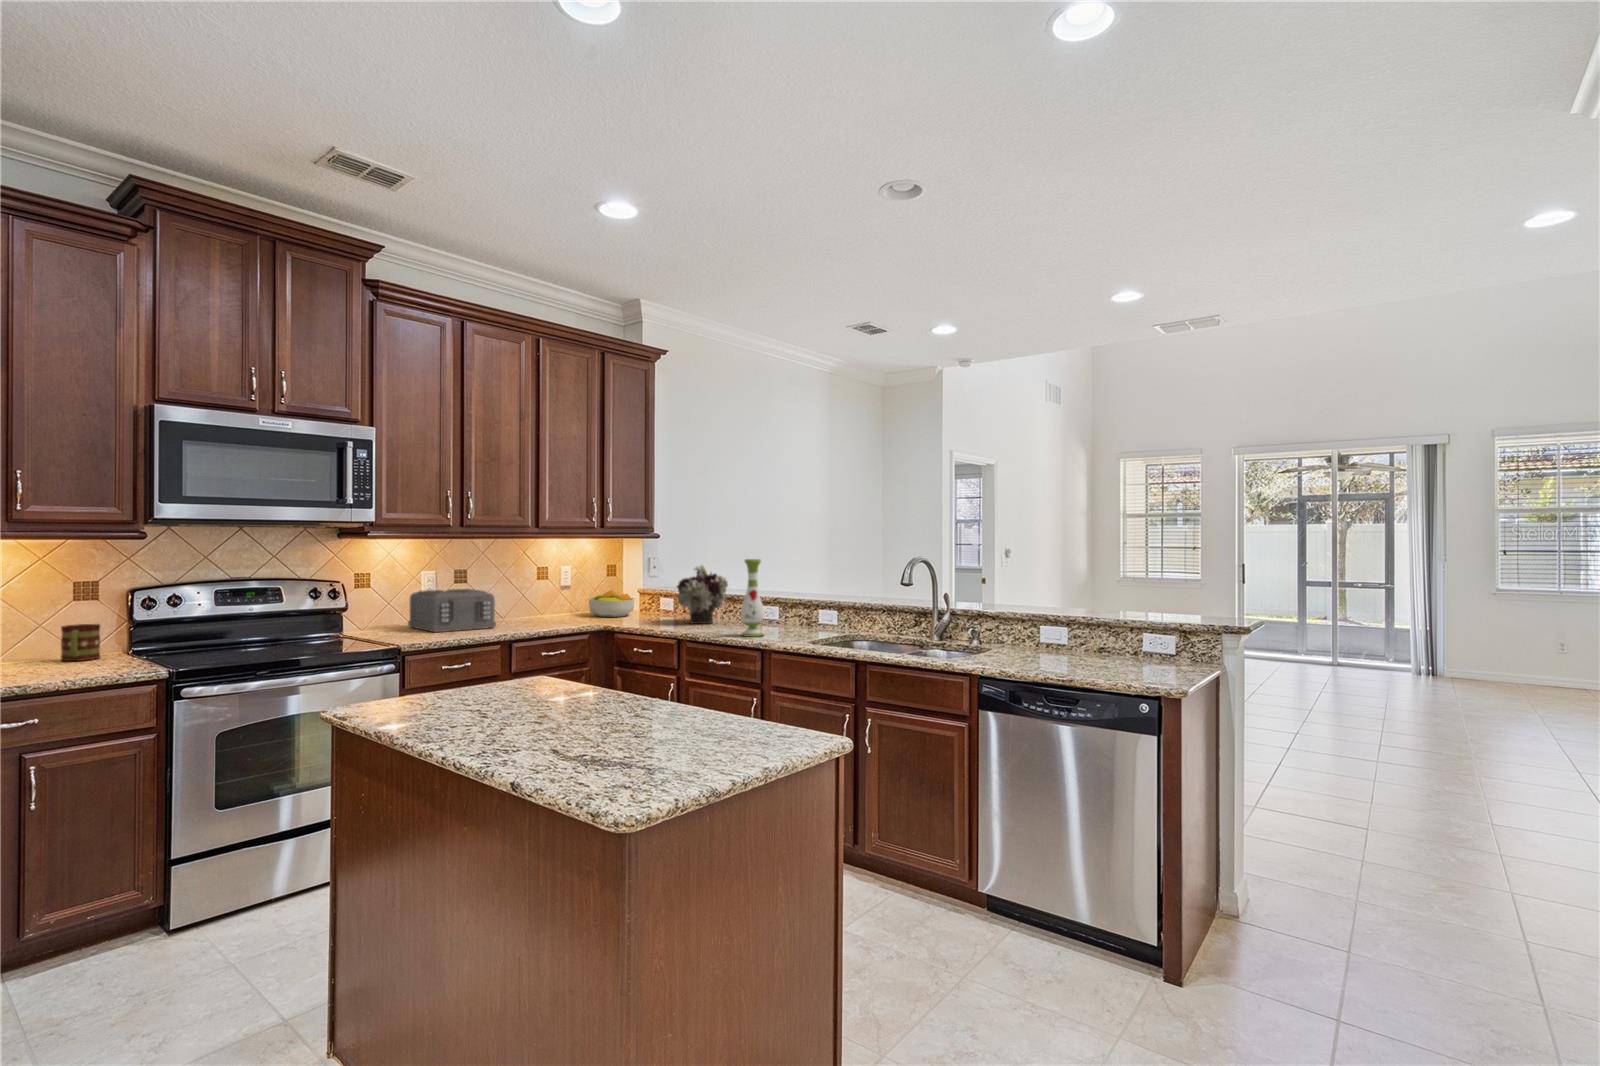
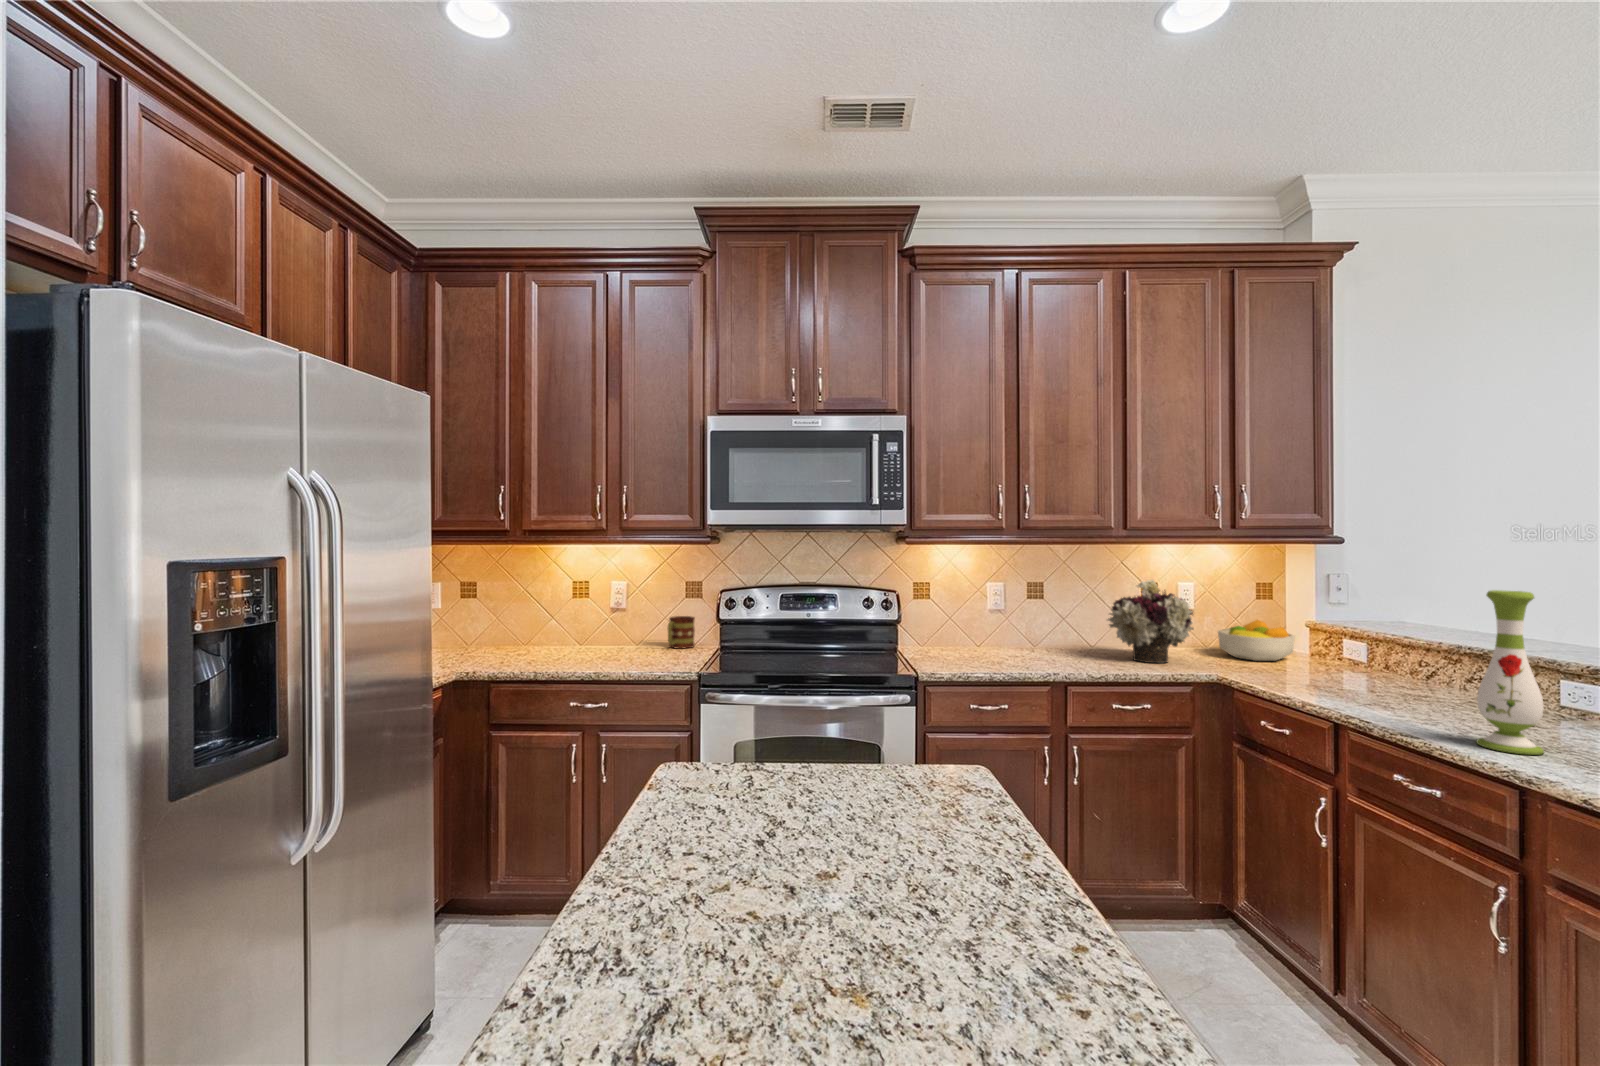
flower arrangement: present [677,565,728,624] -> present [1107,580,1194,663]
toaster: present [408,589,496,632] -> none [975,604,1065,658]

